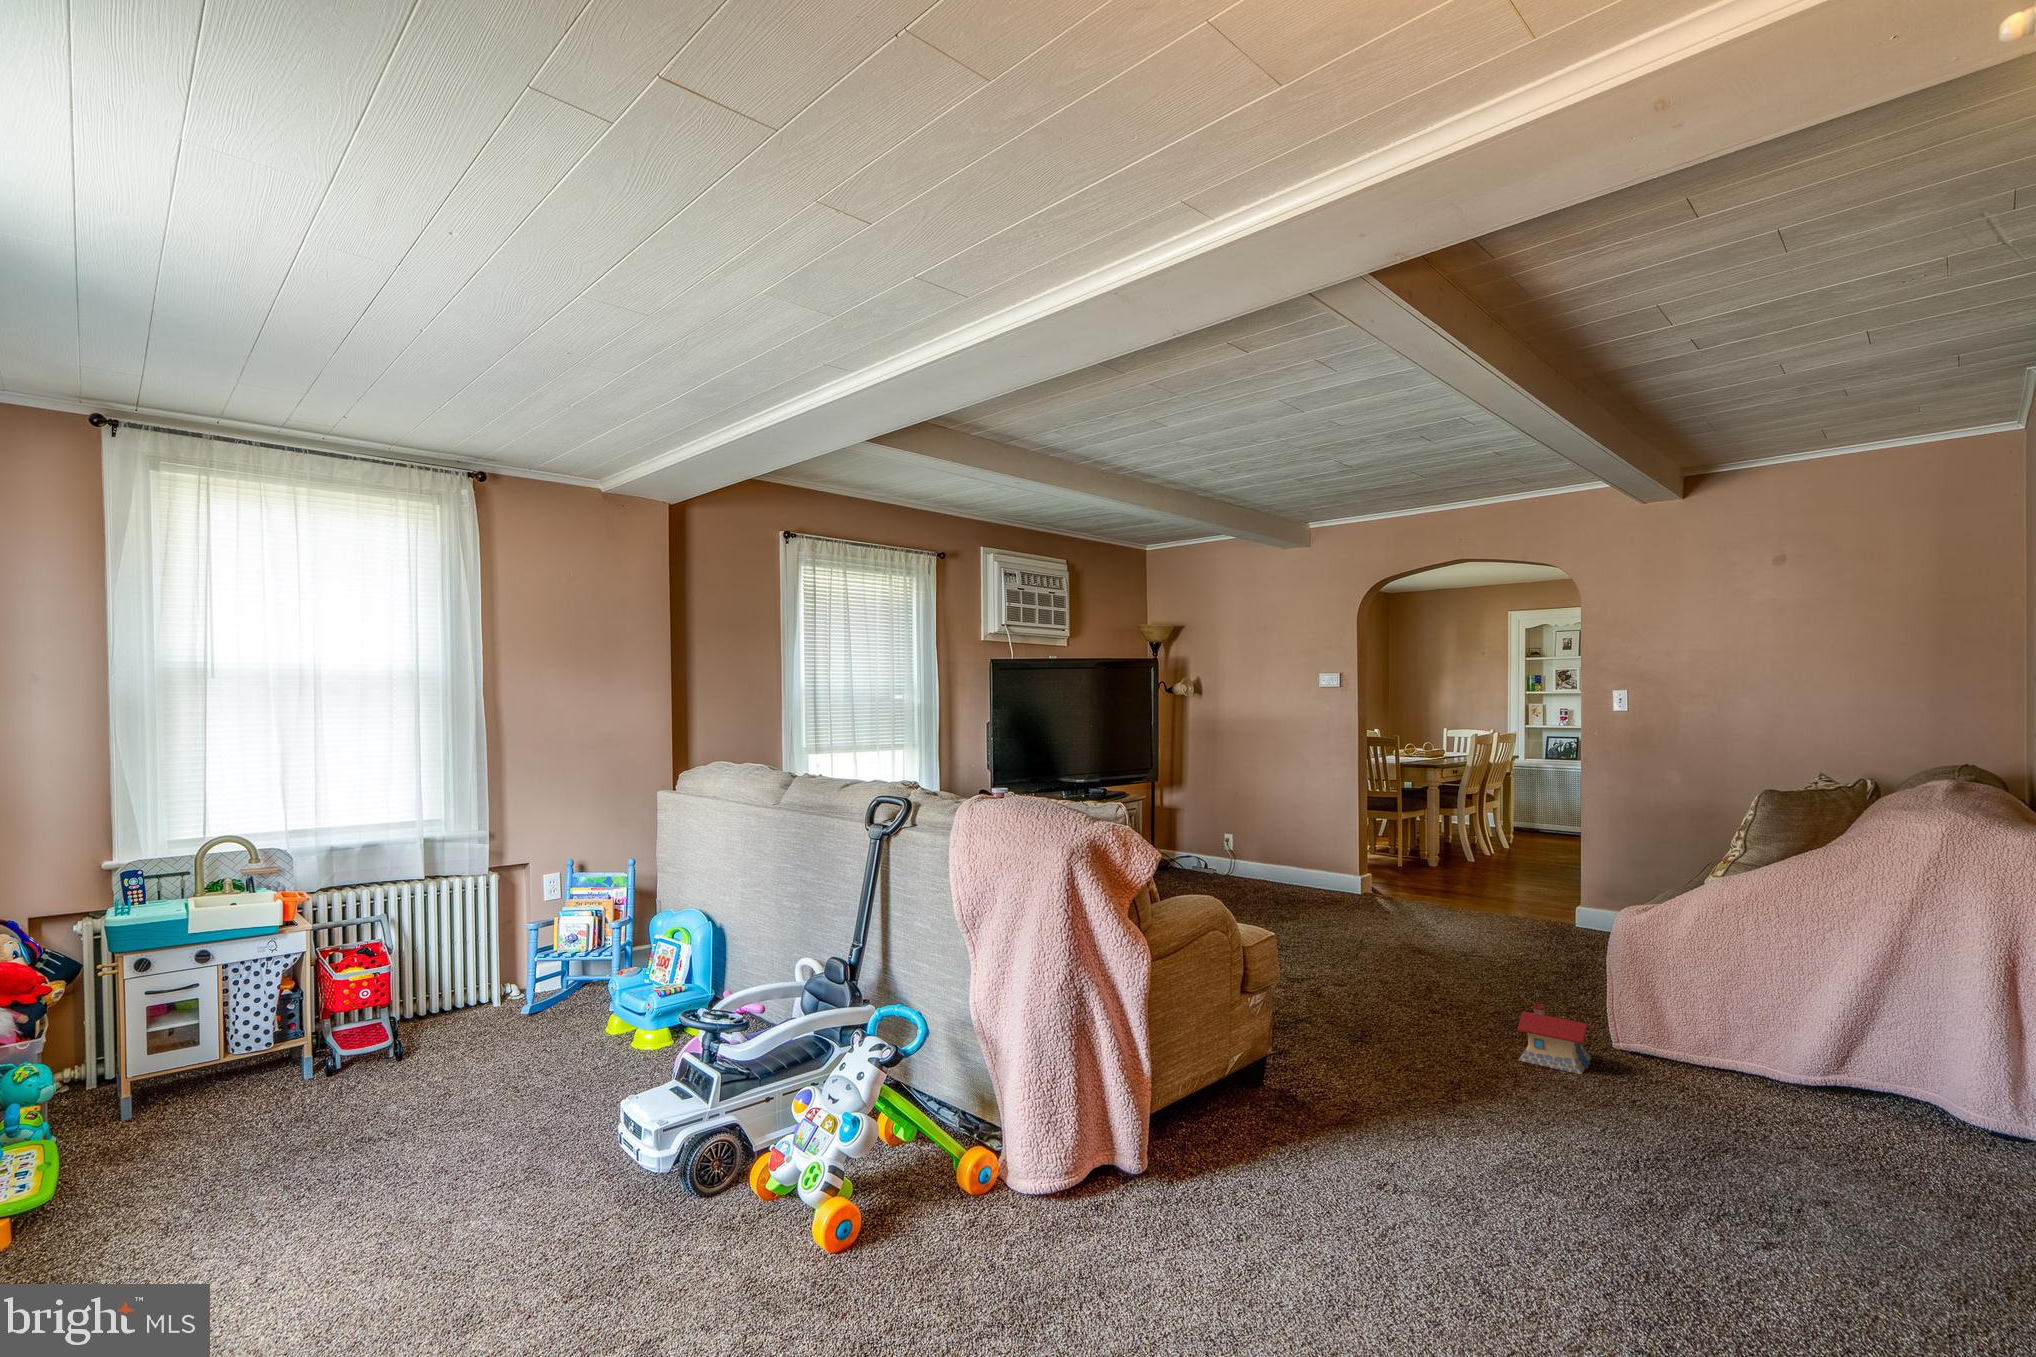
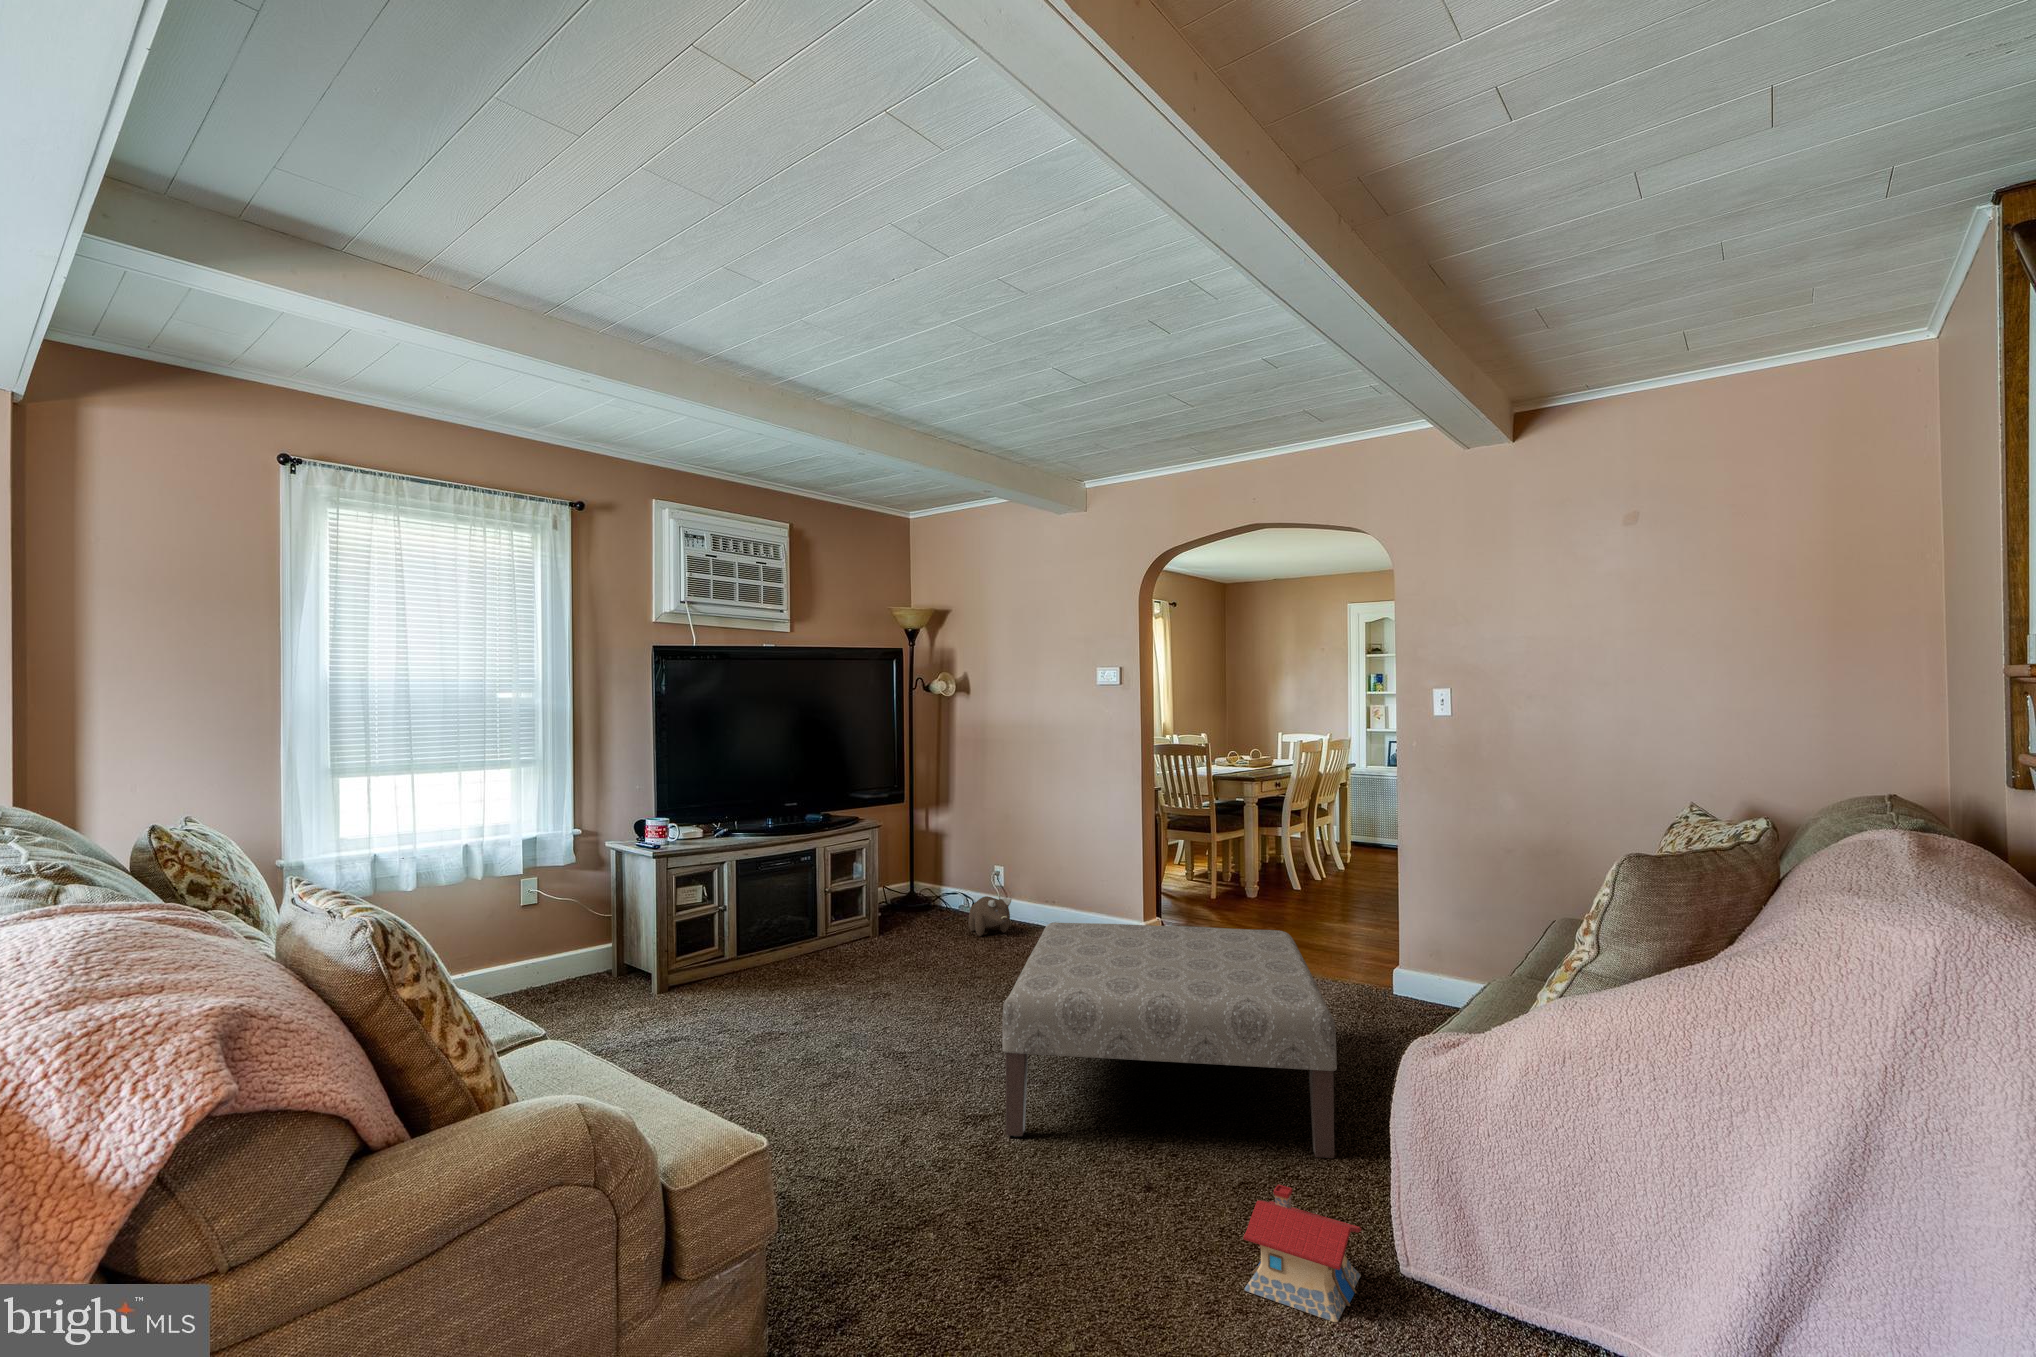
plush toy: none [1210,856,1248,886] -> present [968,896,1011,936]
ottoman: none [1312,863,1560,1011] -> present [1002,922,1337,1158]

